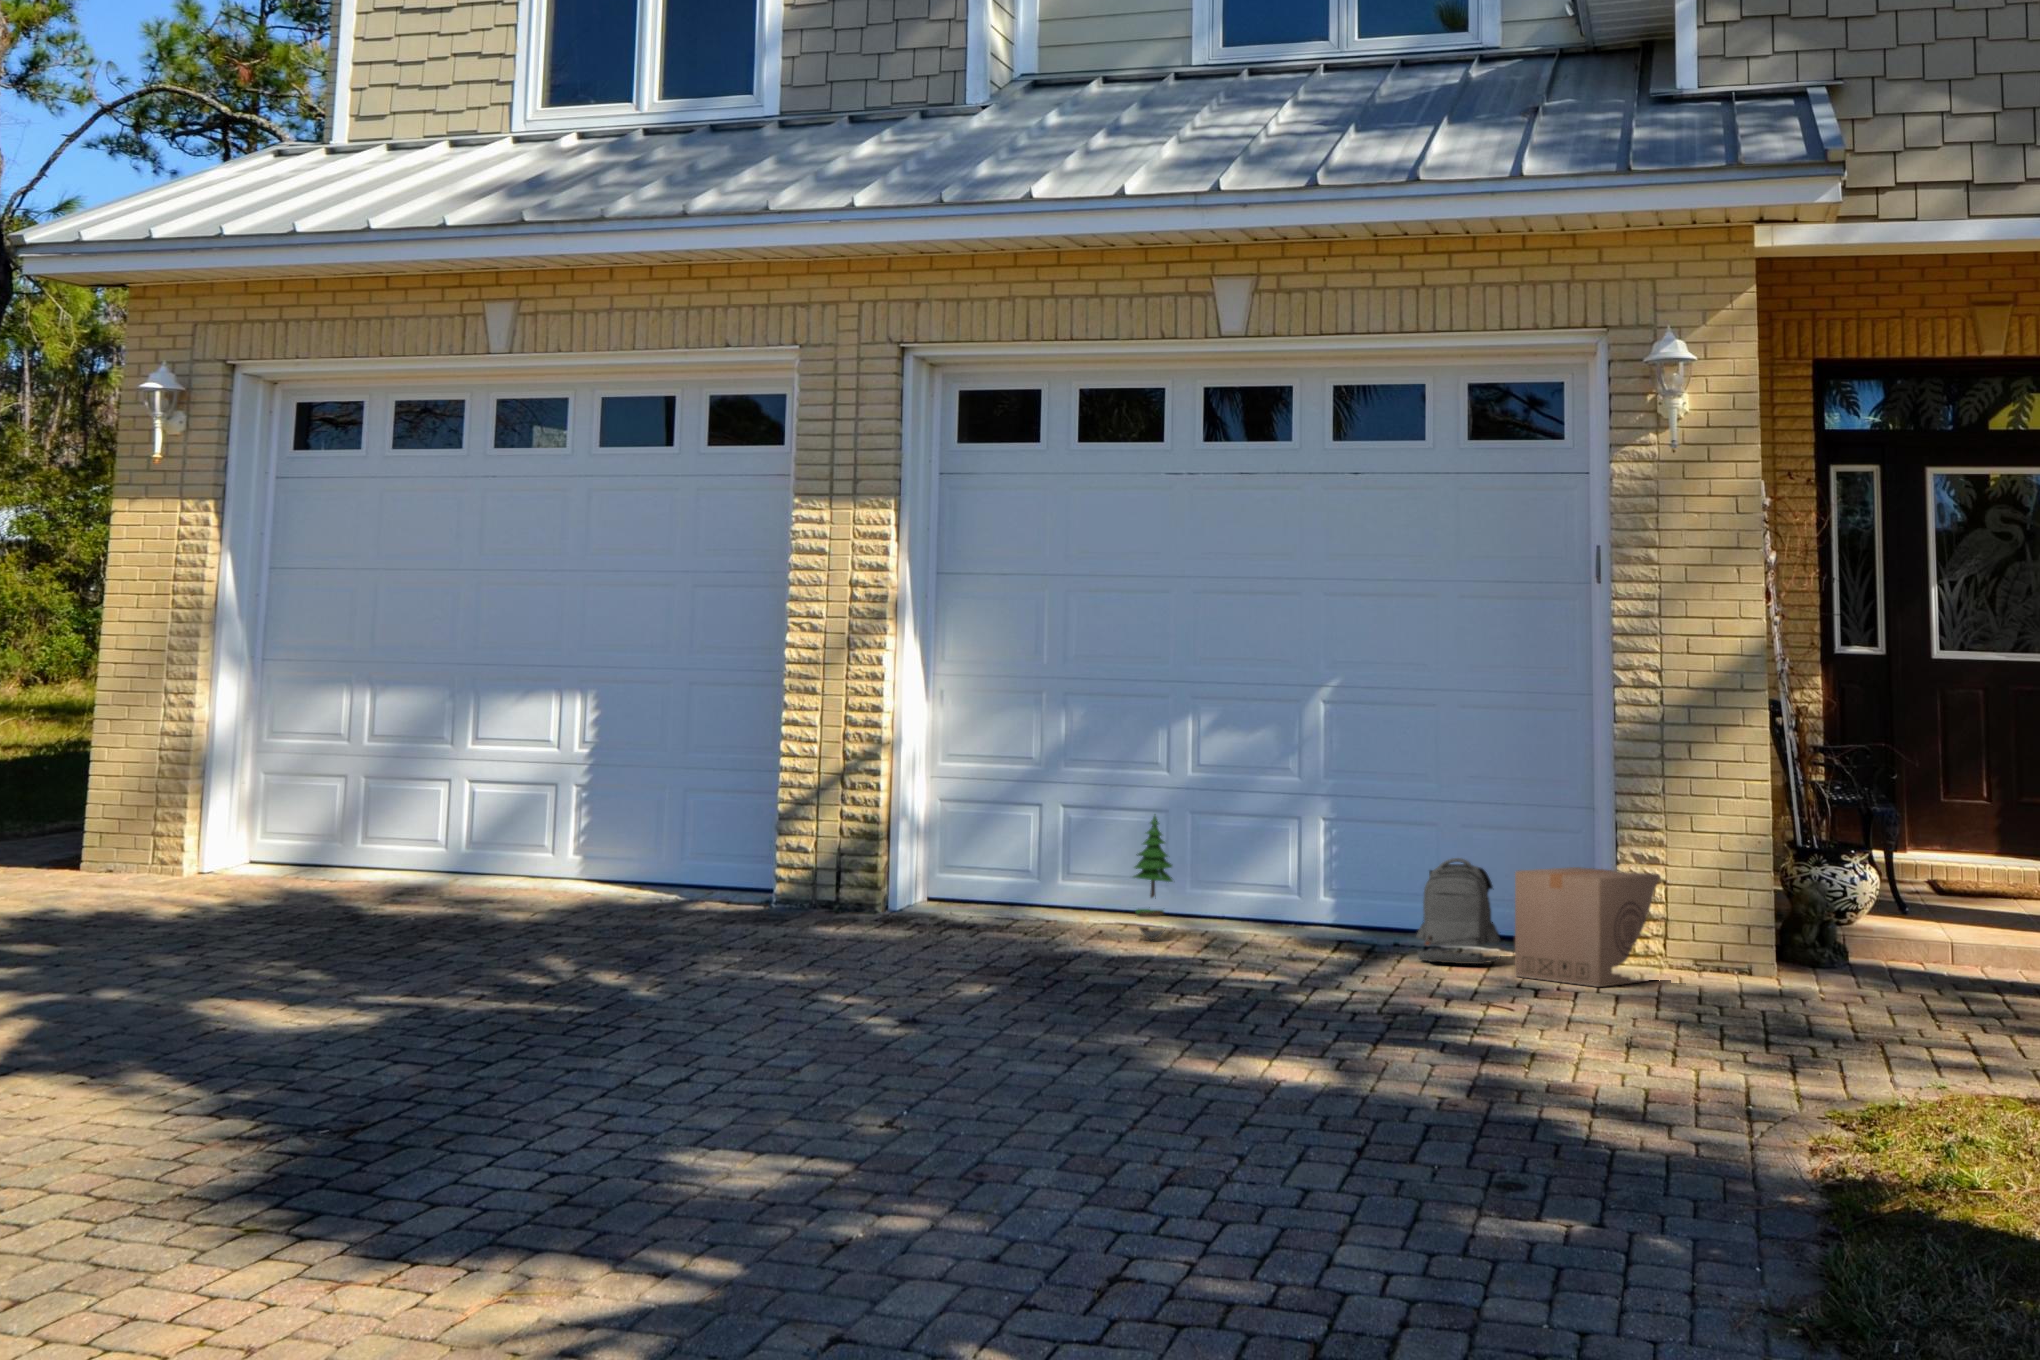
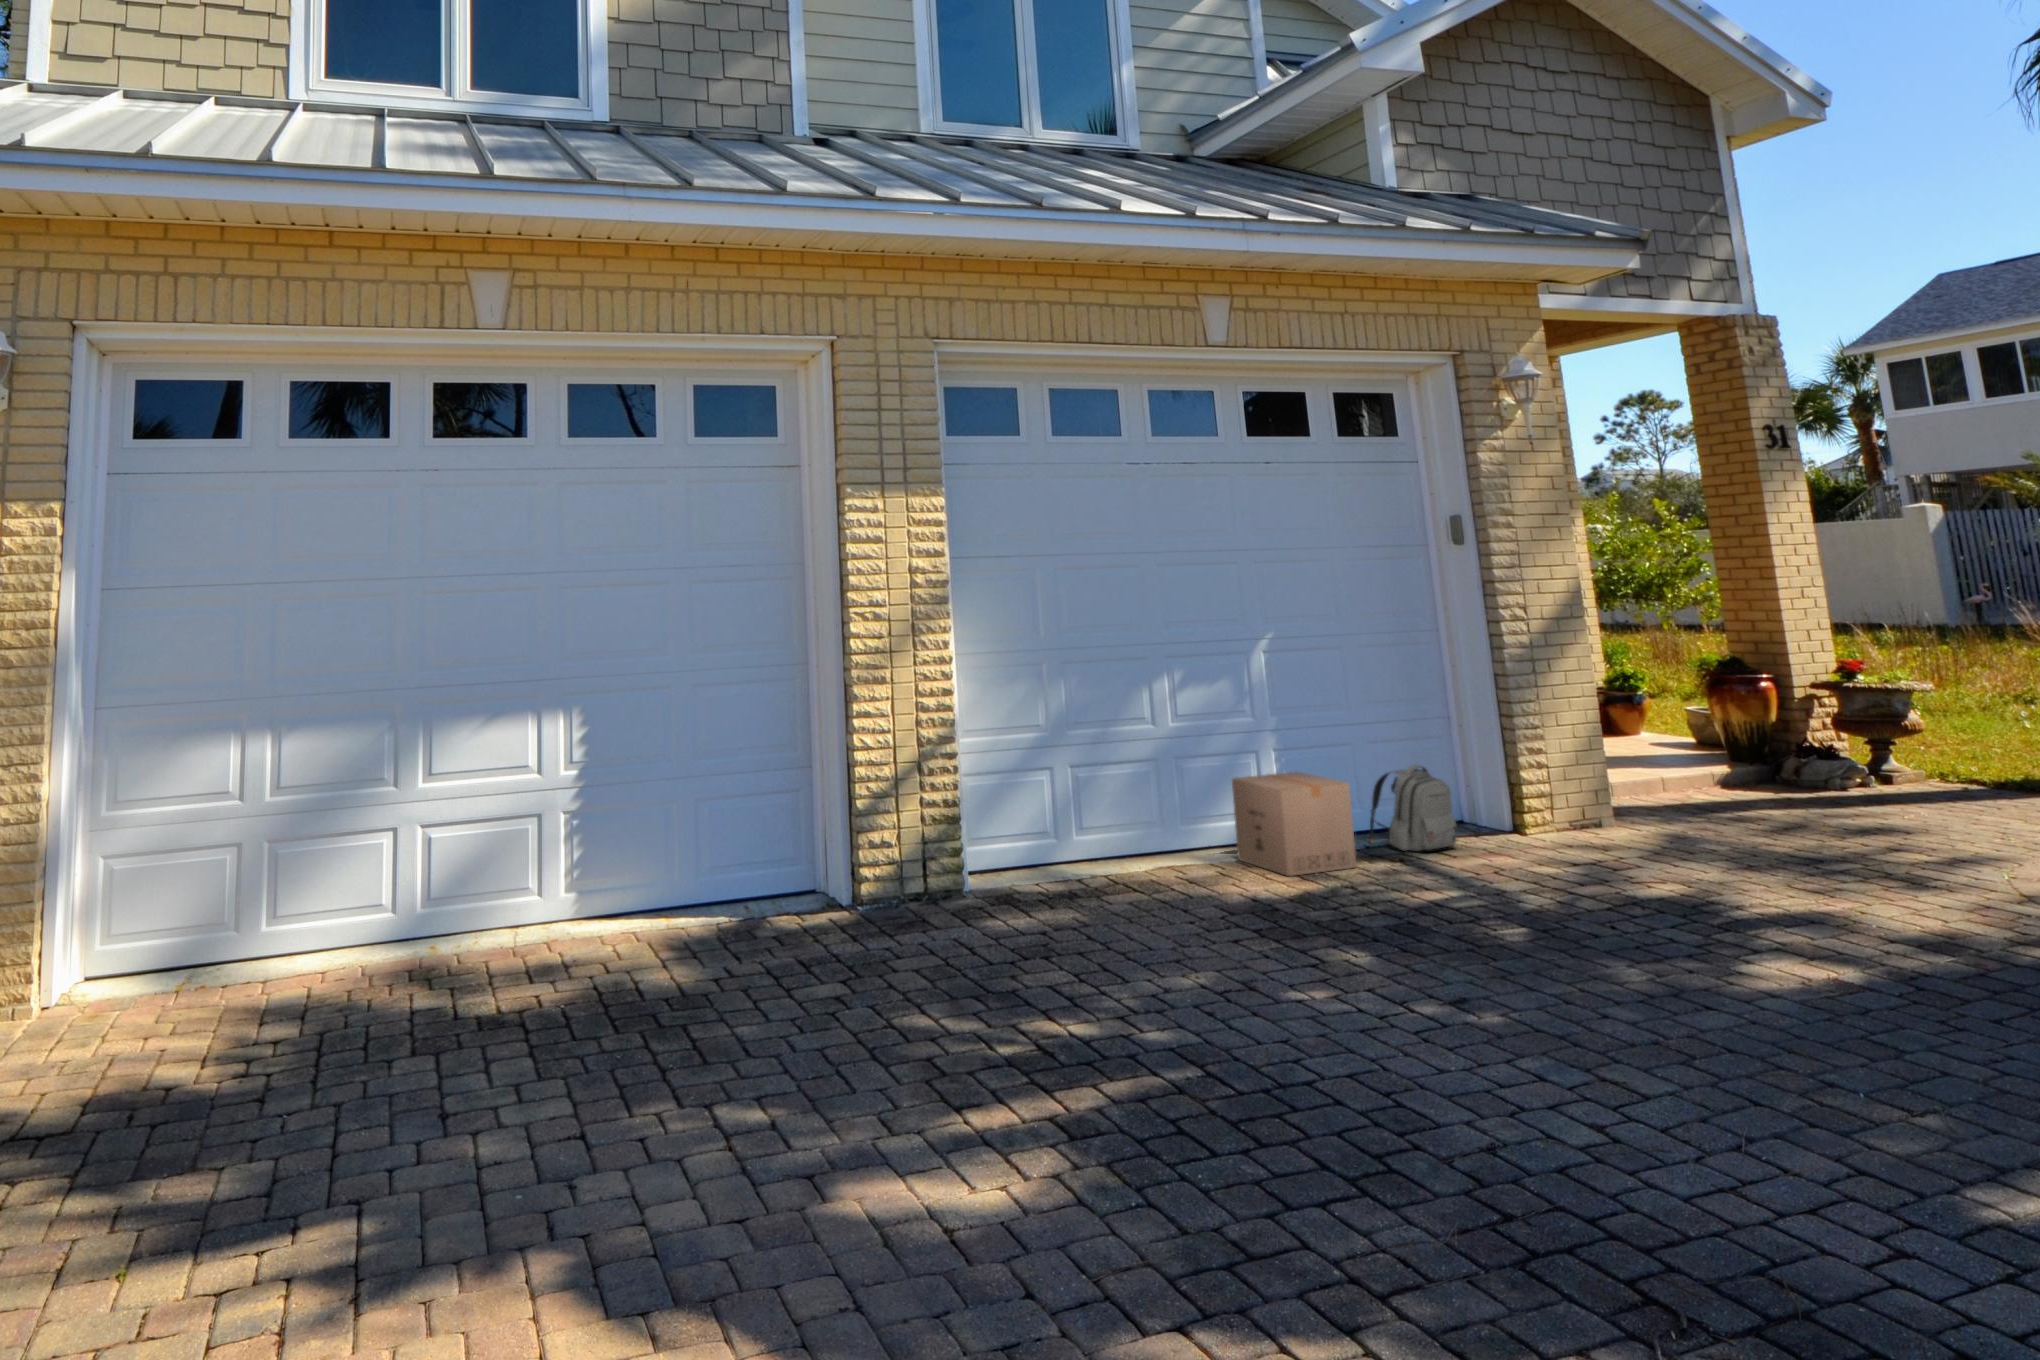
potted tree: present [1134,814,1172,940] -> none [1156,759,1196,871]
cardboard box: present [1515,867,1660,987] -> present [1232,772,1357,876]

